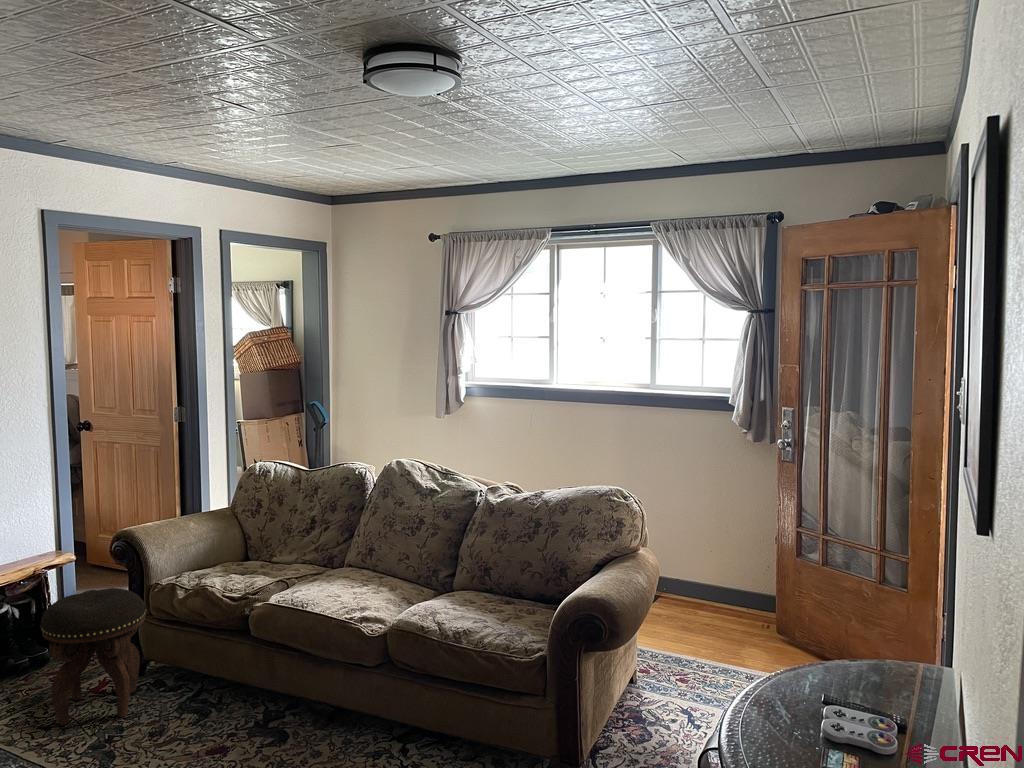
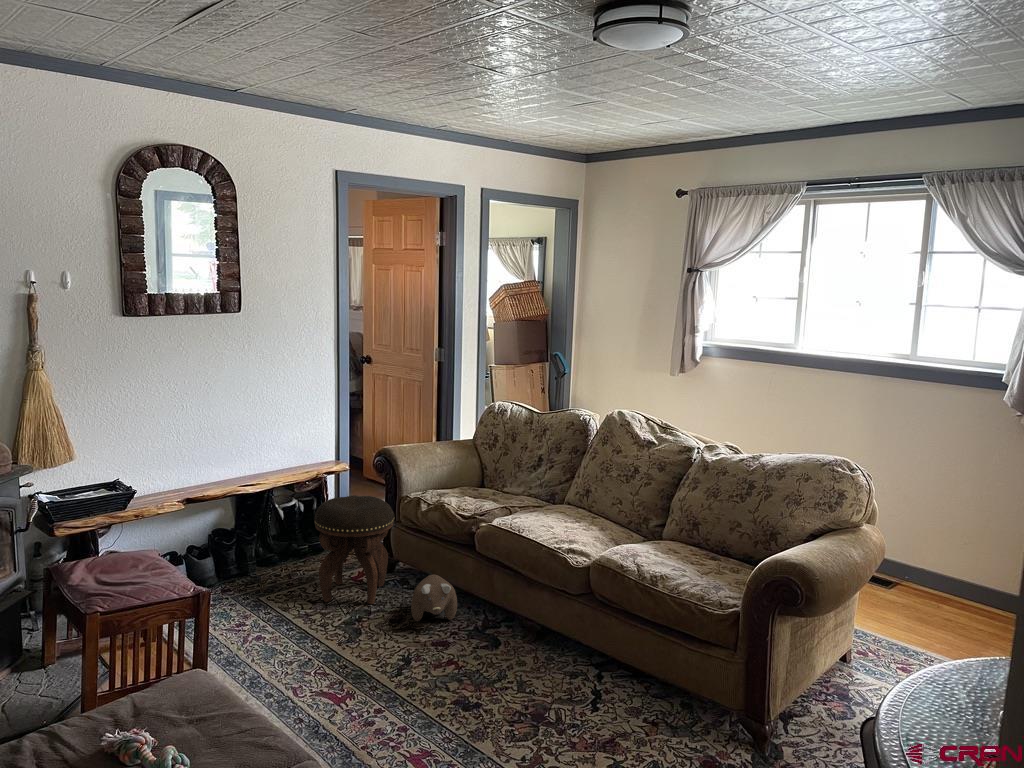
plush toy: none [177,669,232,727] -> present [411,575,457,621]

